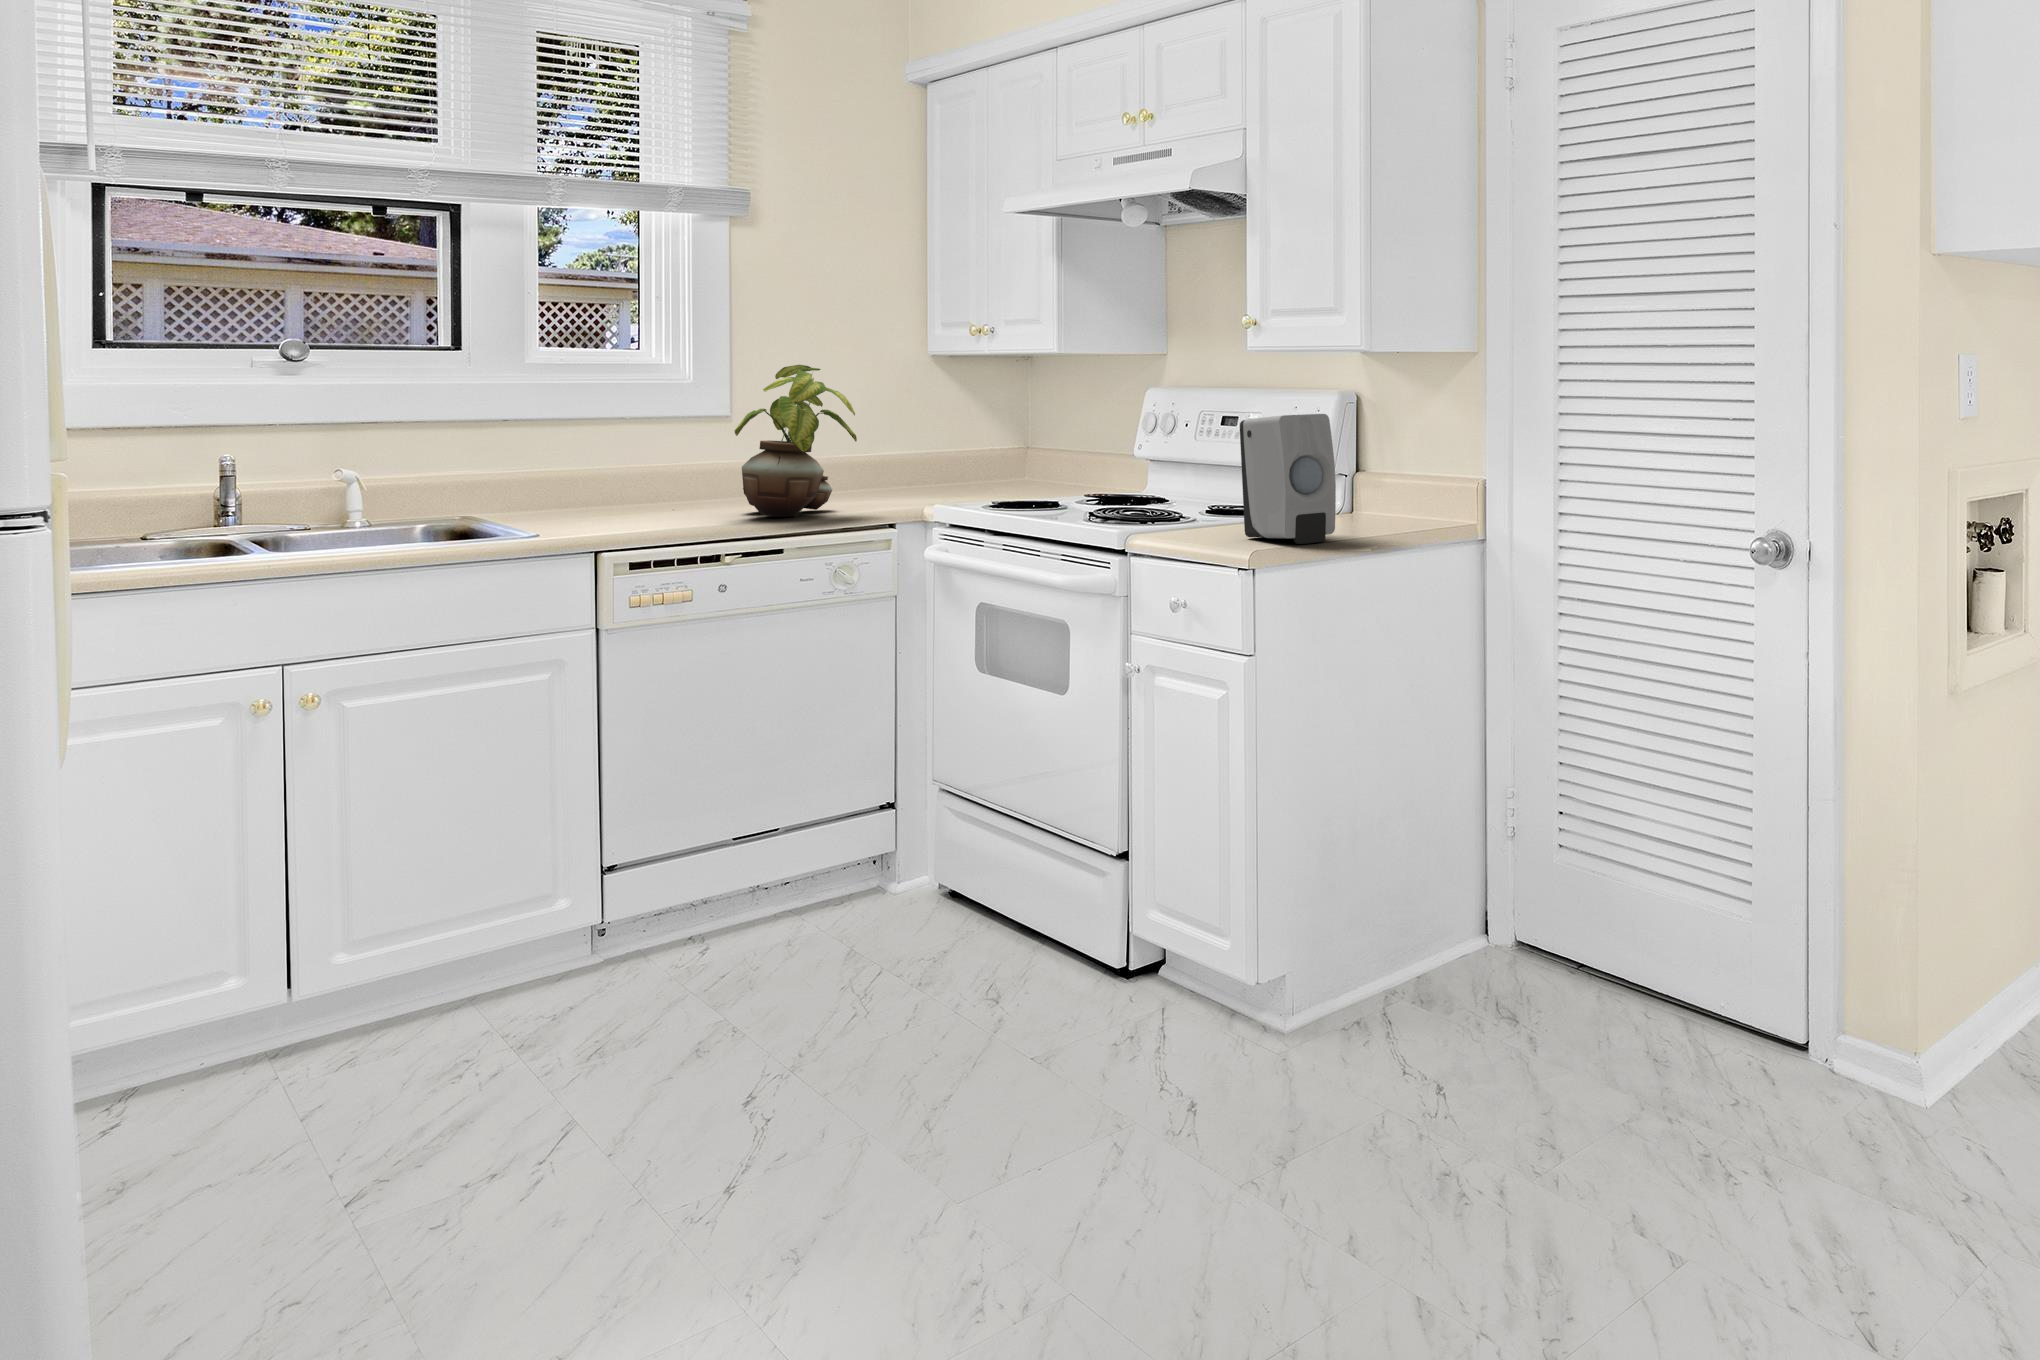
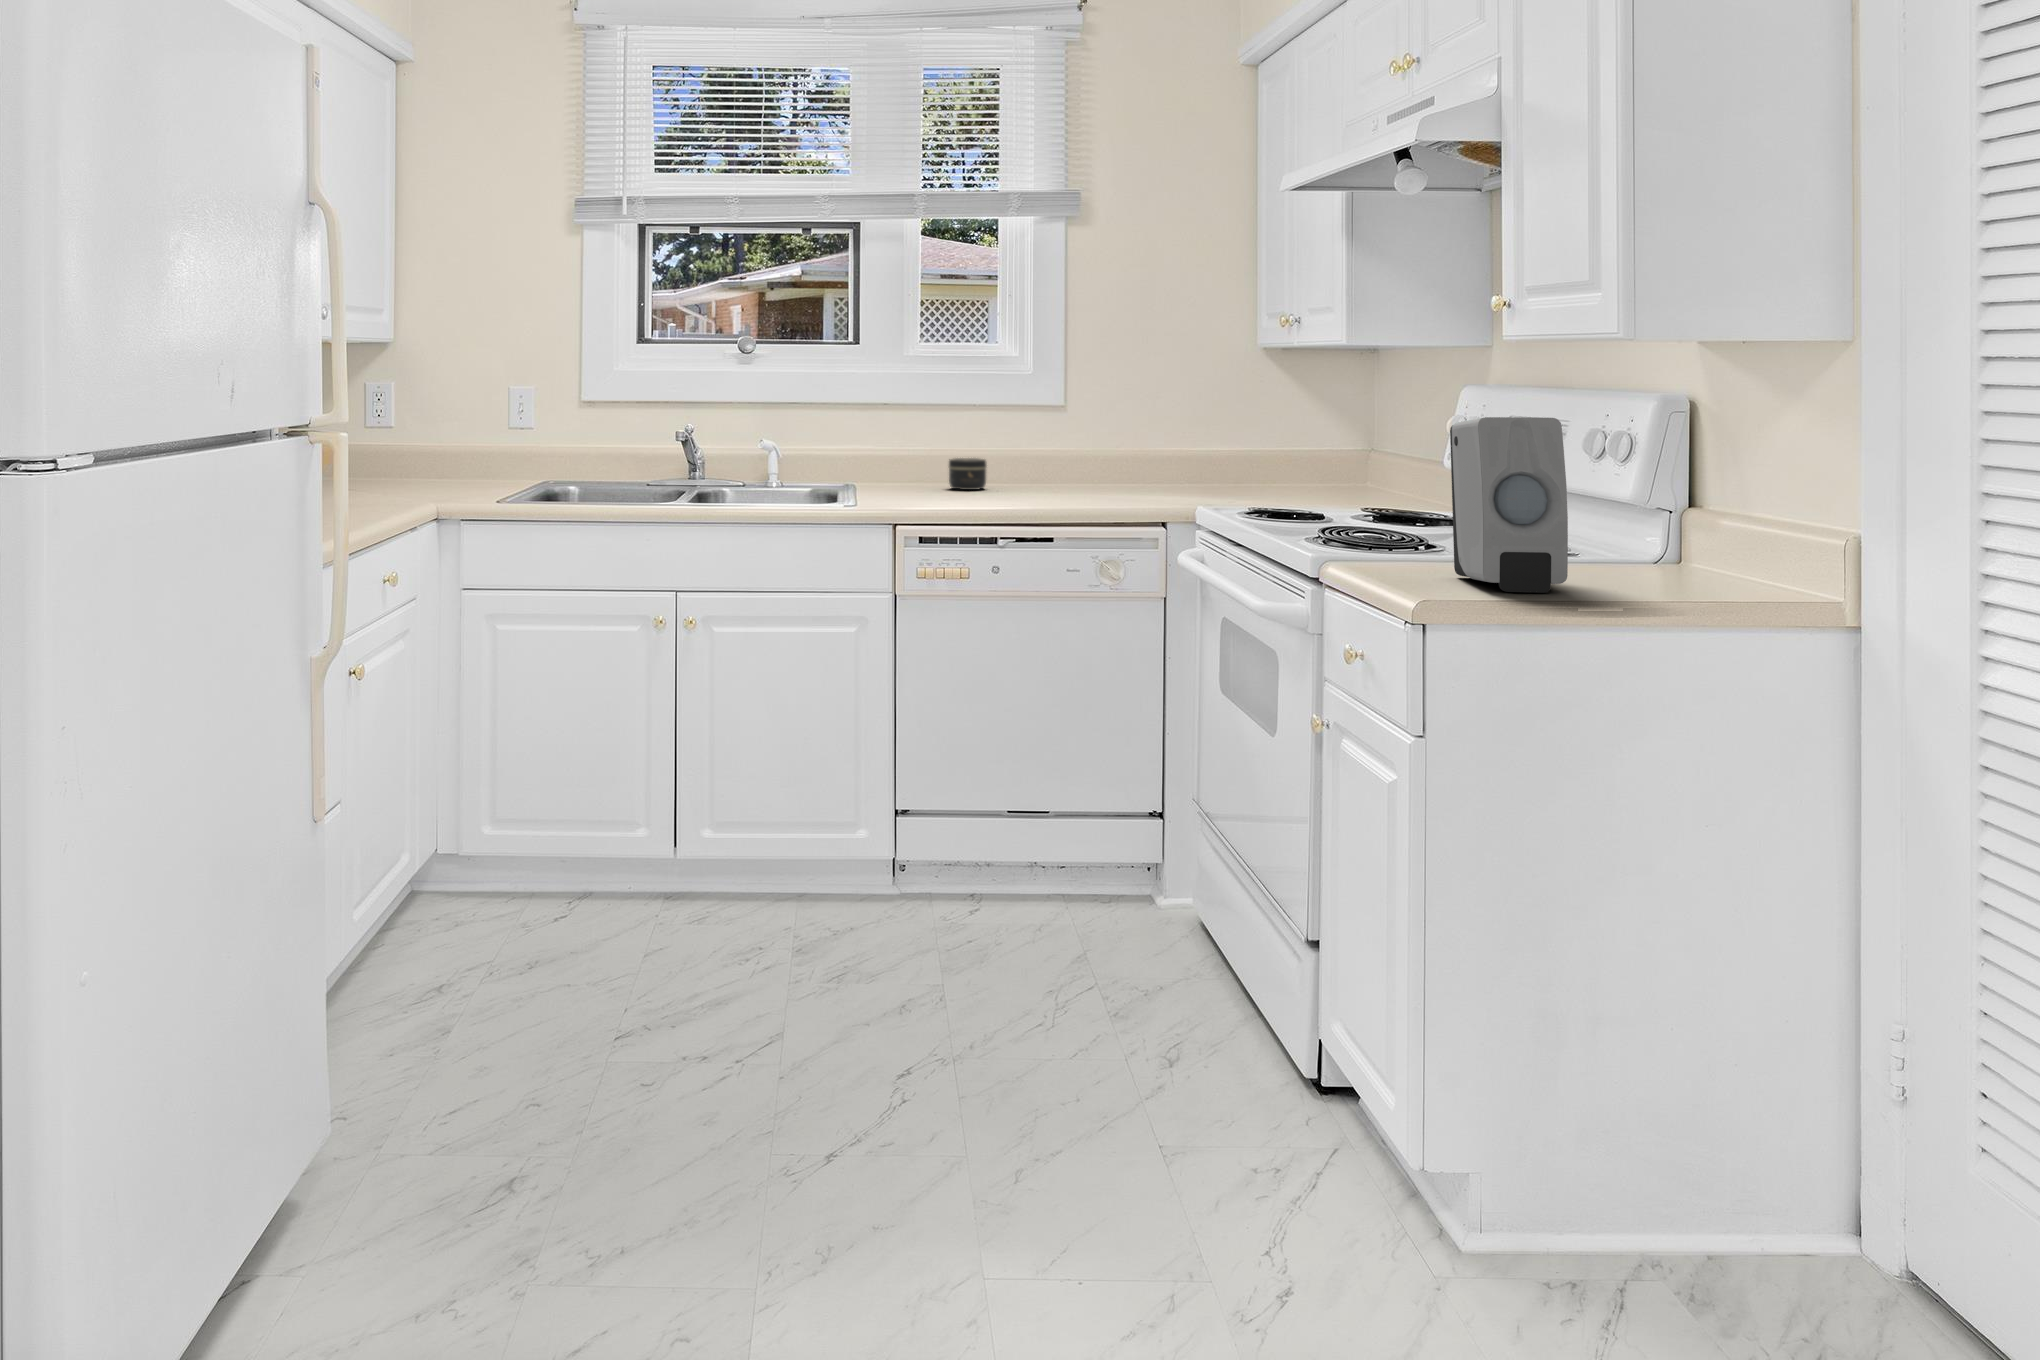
potted plant: present [735,365,857,516] -> none [1022,356,1129,507]
jar: none [596,475,644,510] -> present [949,458,987,490]

